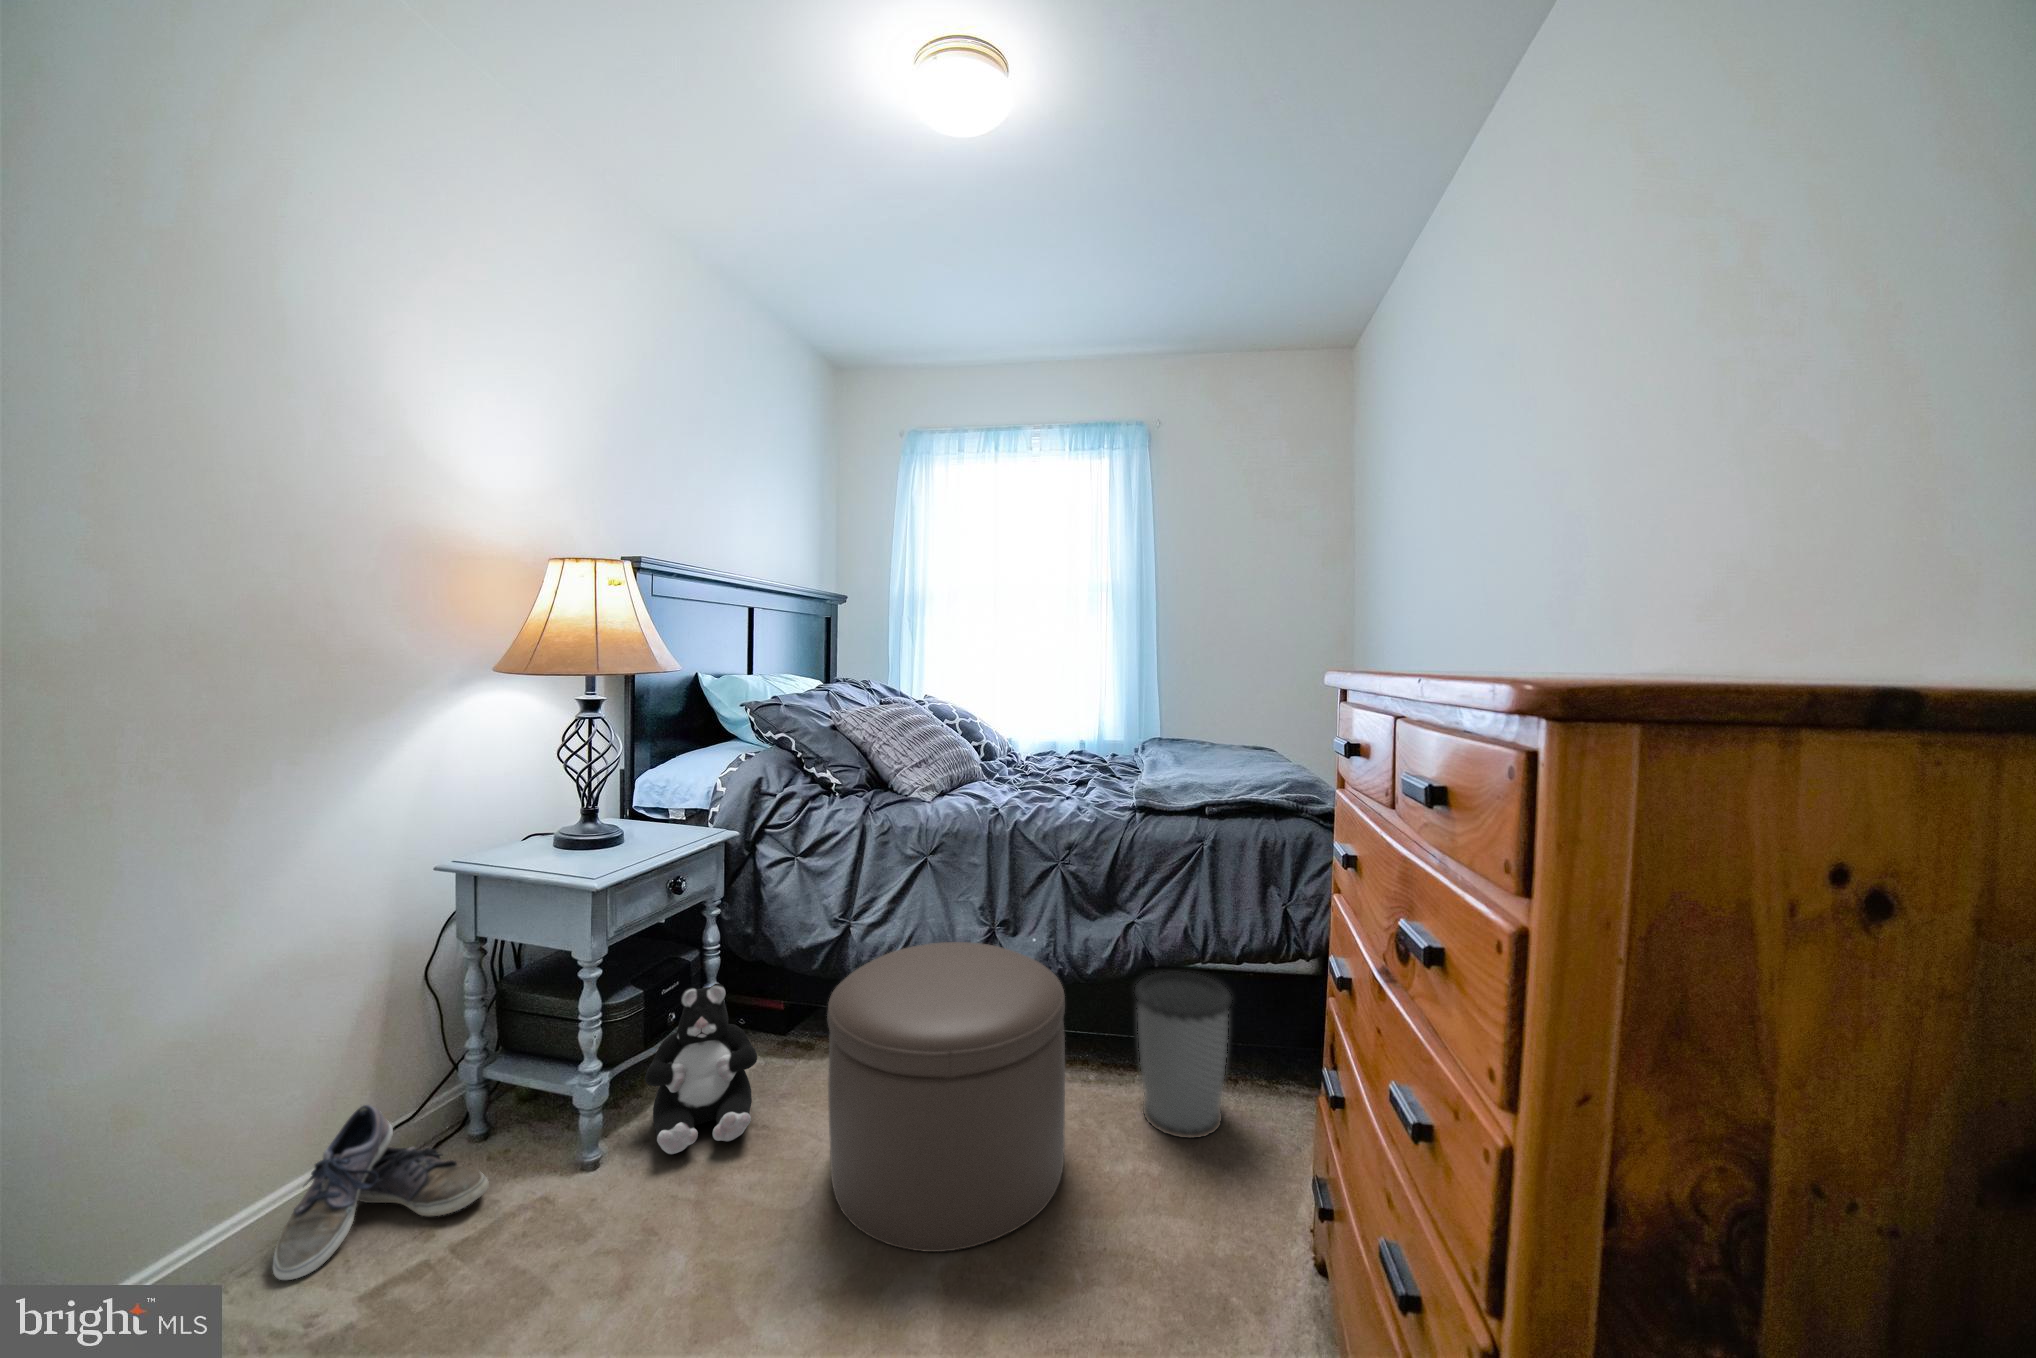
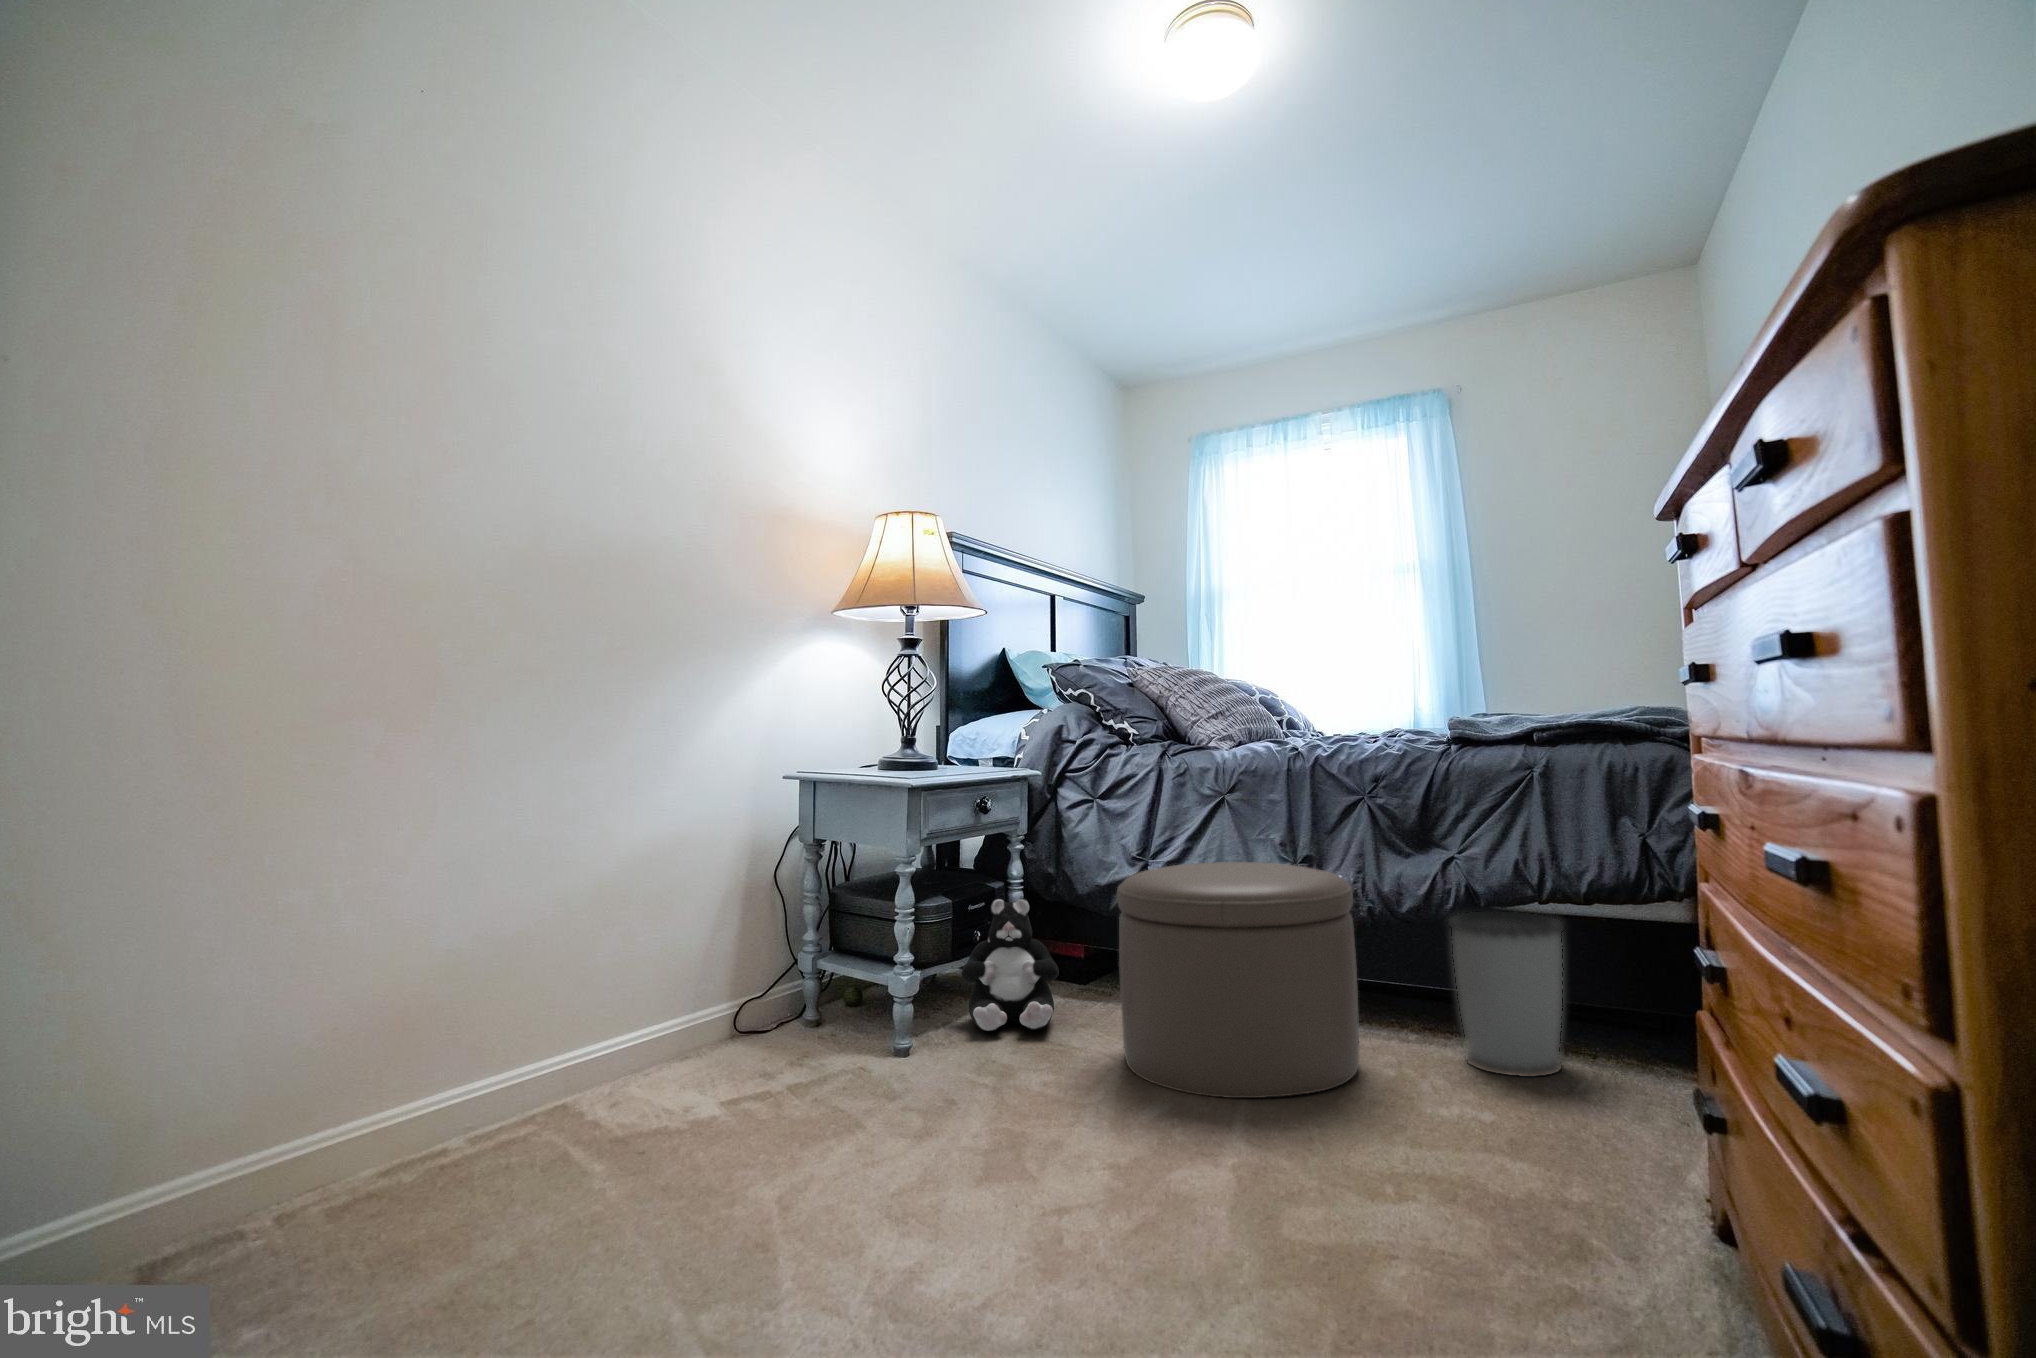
shoe: present [273,1105,489,1280] -> none [710,953,846,1052]

